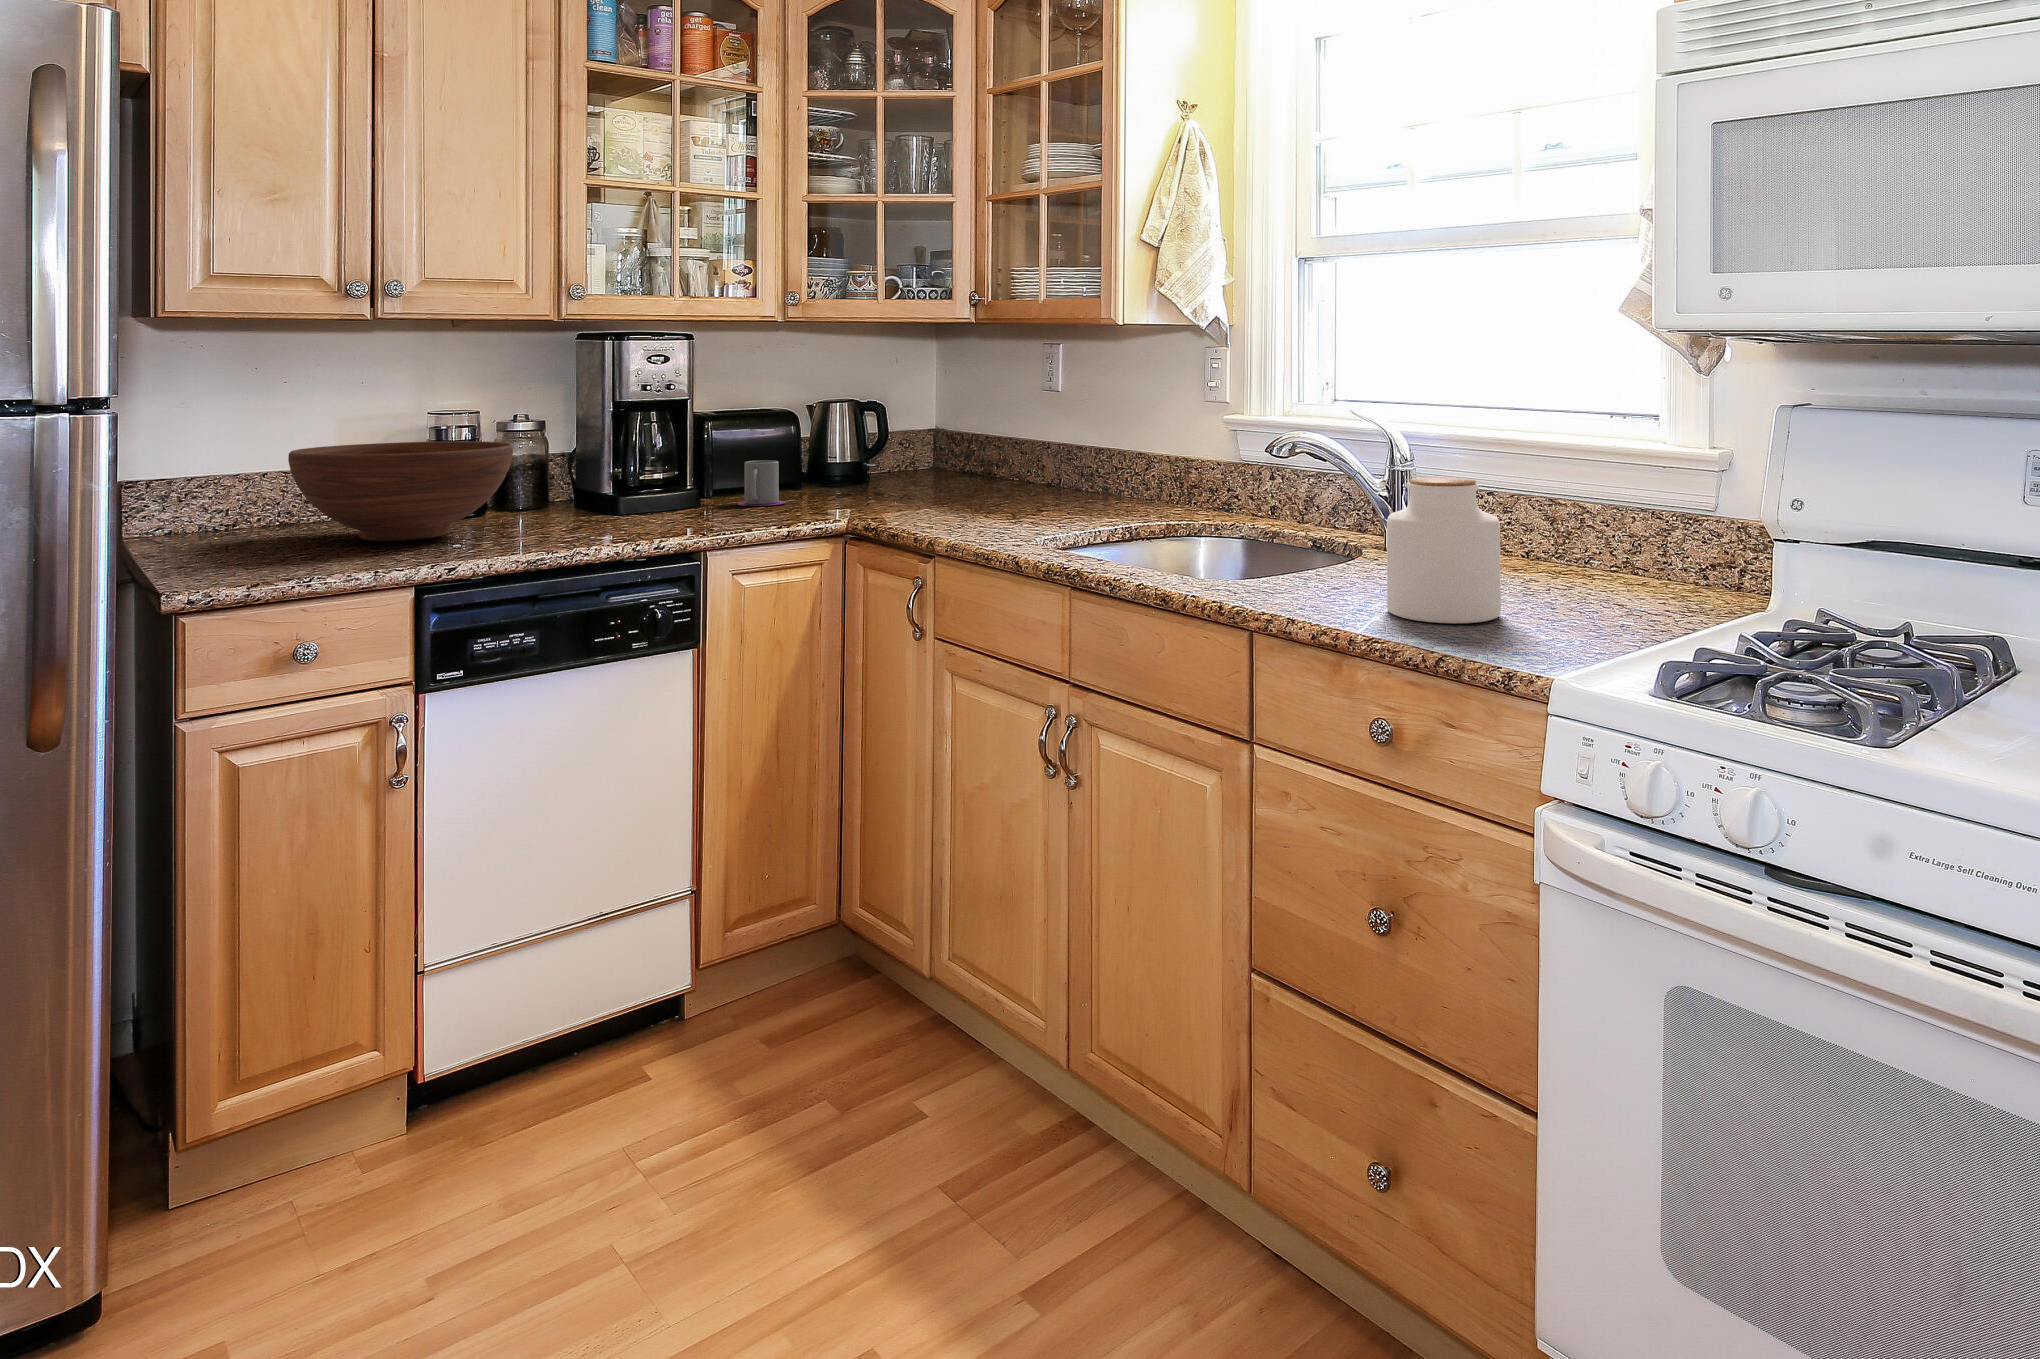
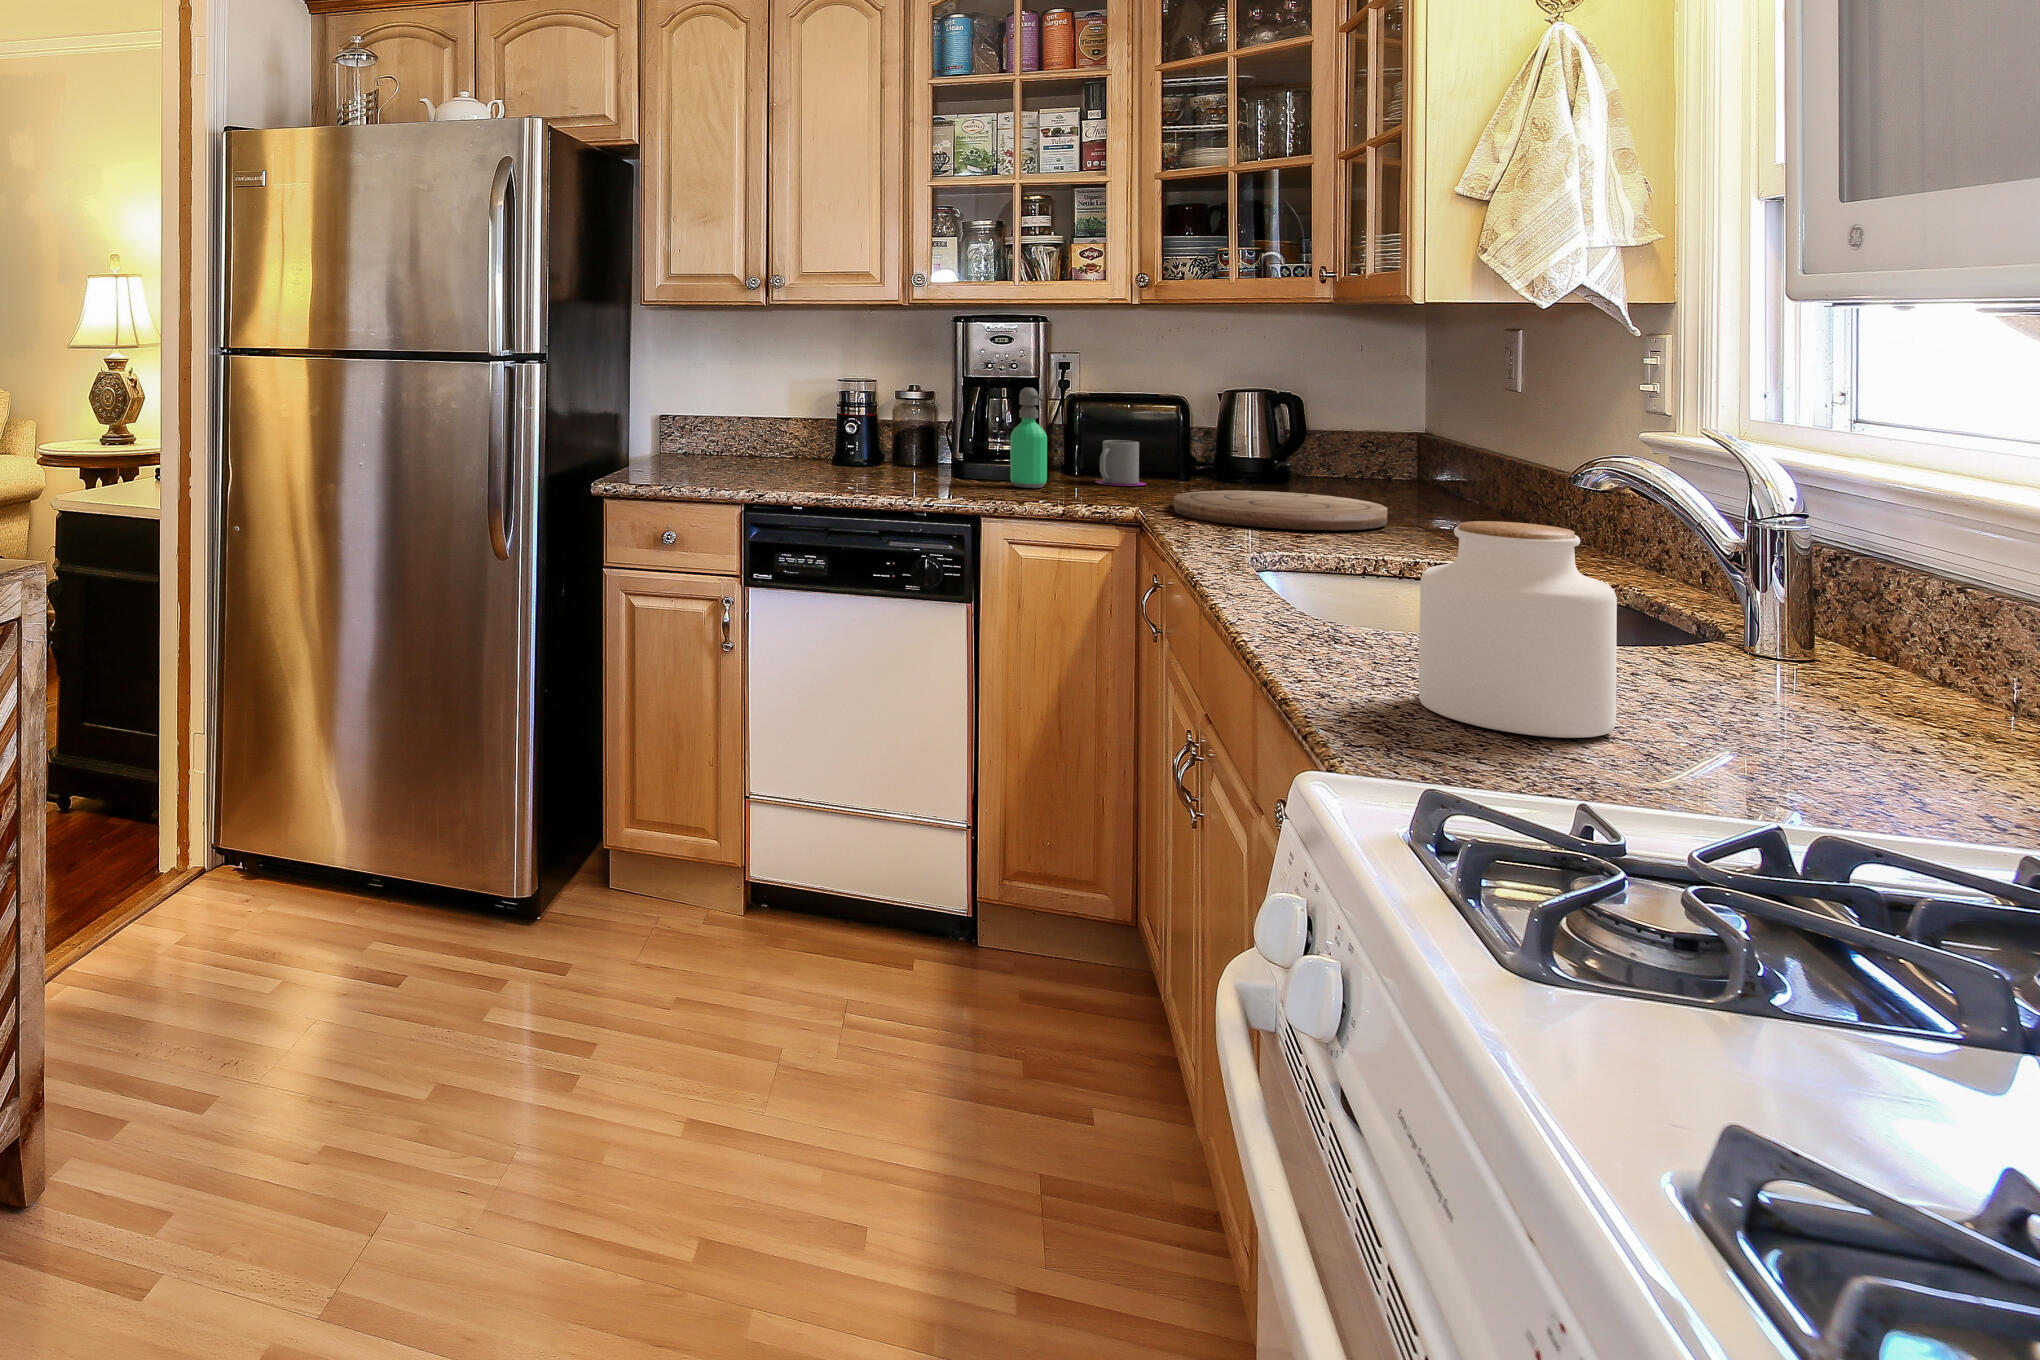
soap dispenser: none [682,411,724,518] -> present [1010,388,1047,488]
fruit bowl: present [288,441,513,541] -> none [707,402,858,477]
cutting board: none [865,493,1029,524] -> present [1174,491,1387,530]

